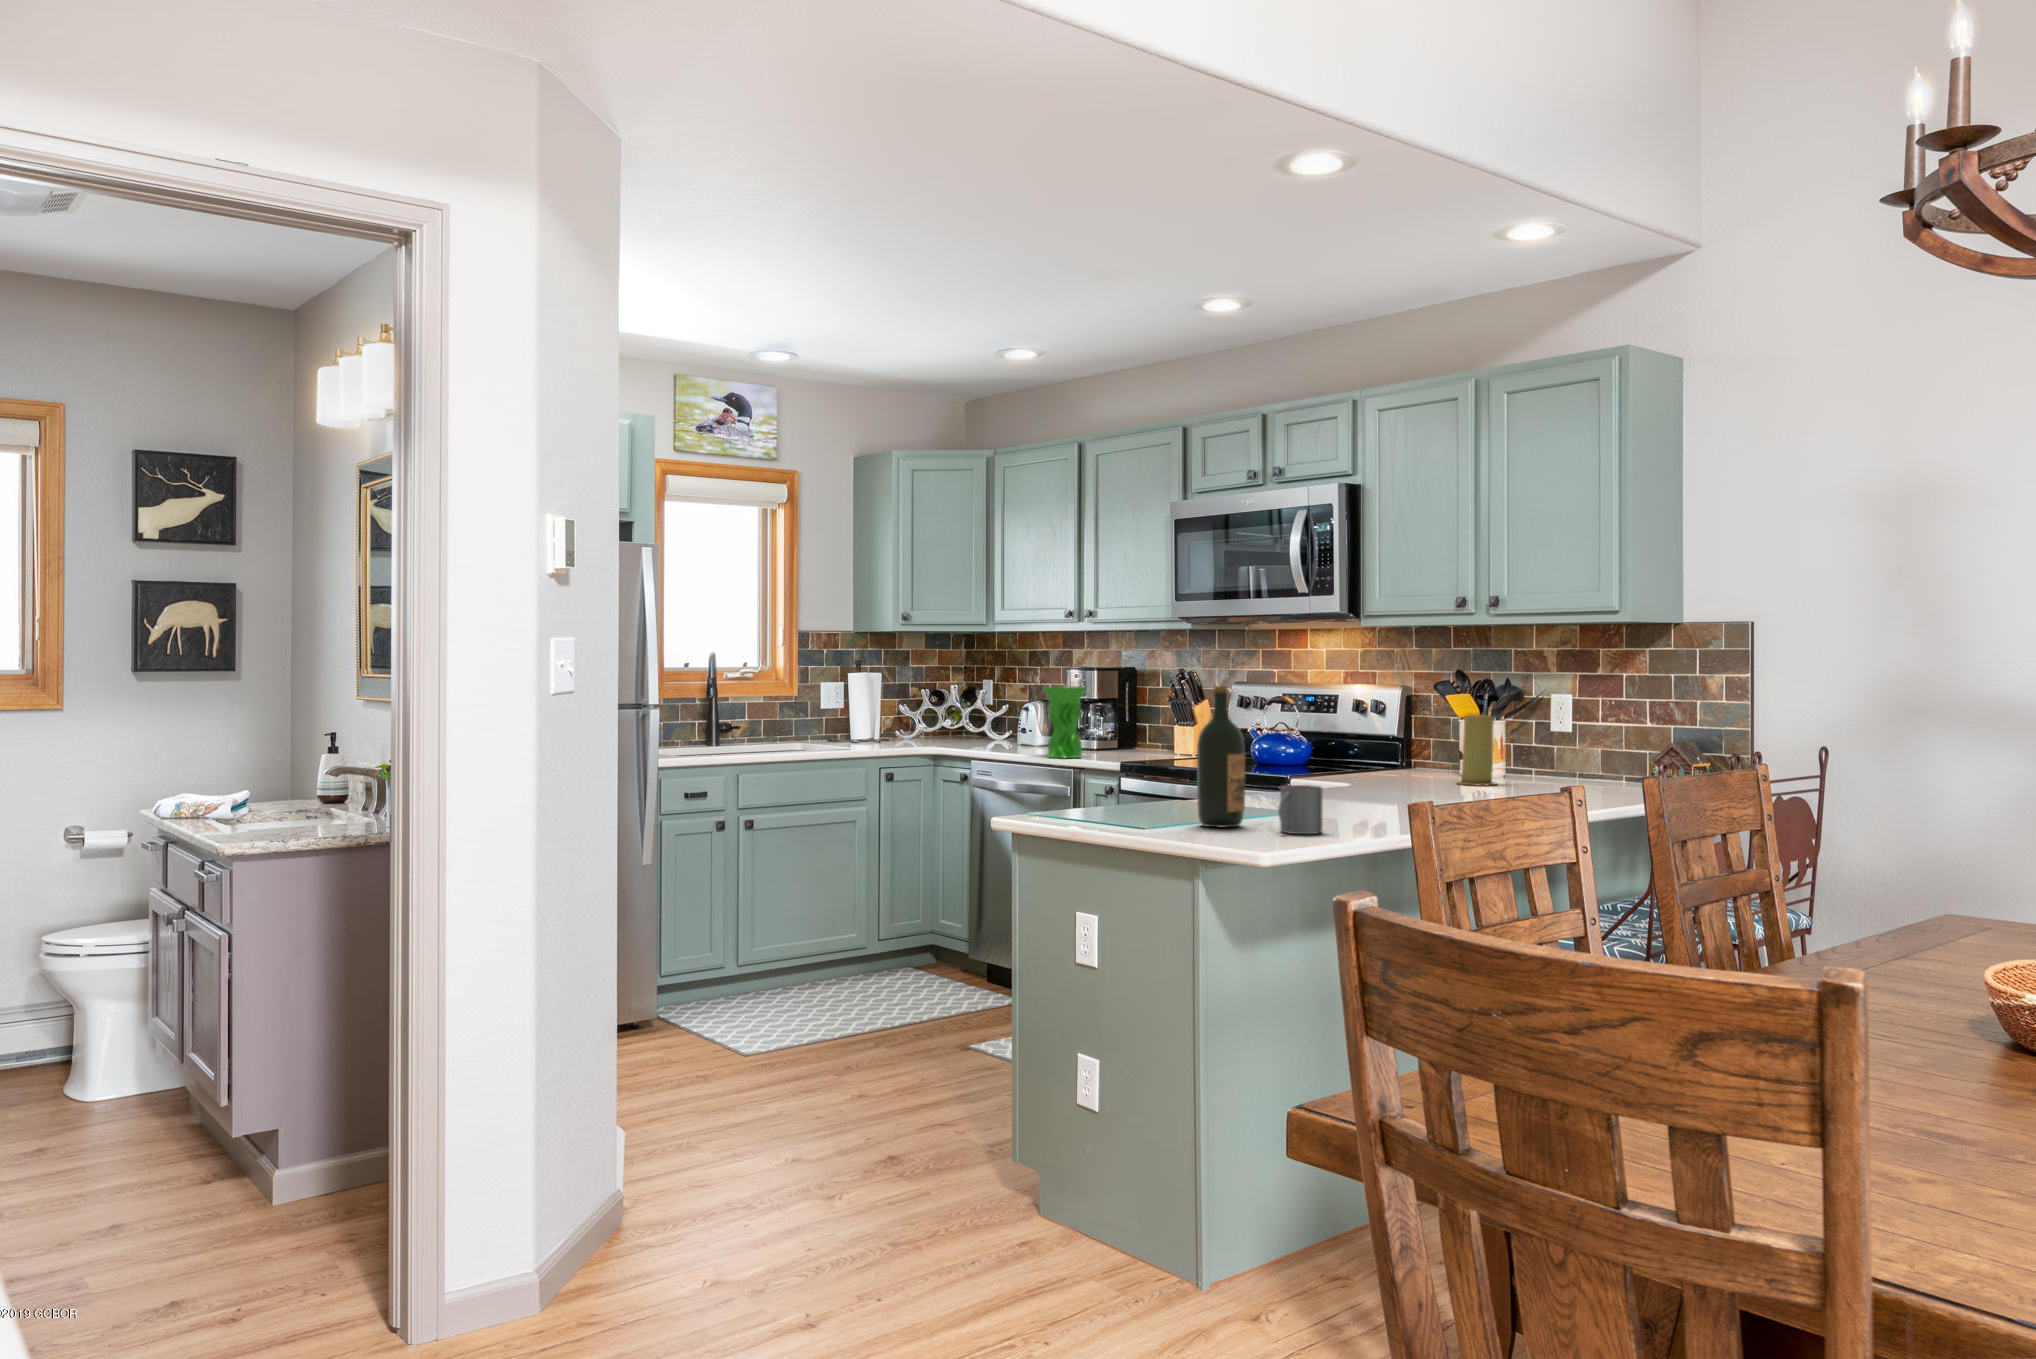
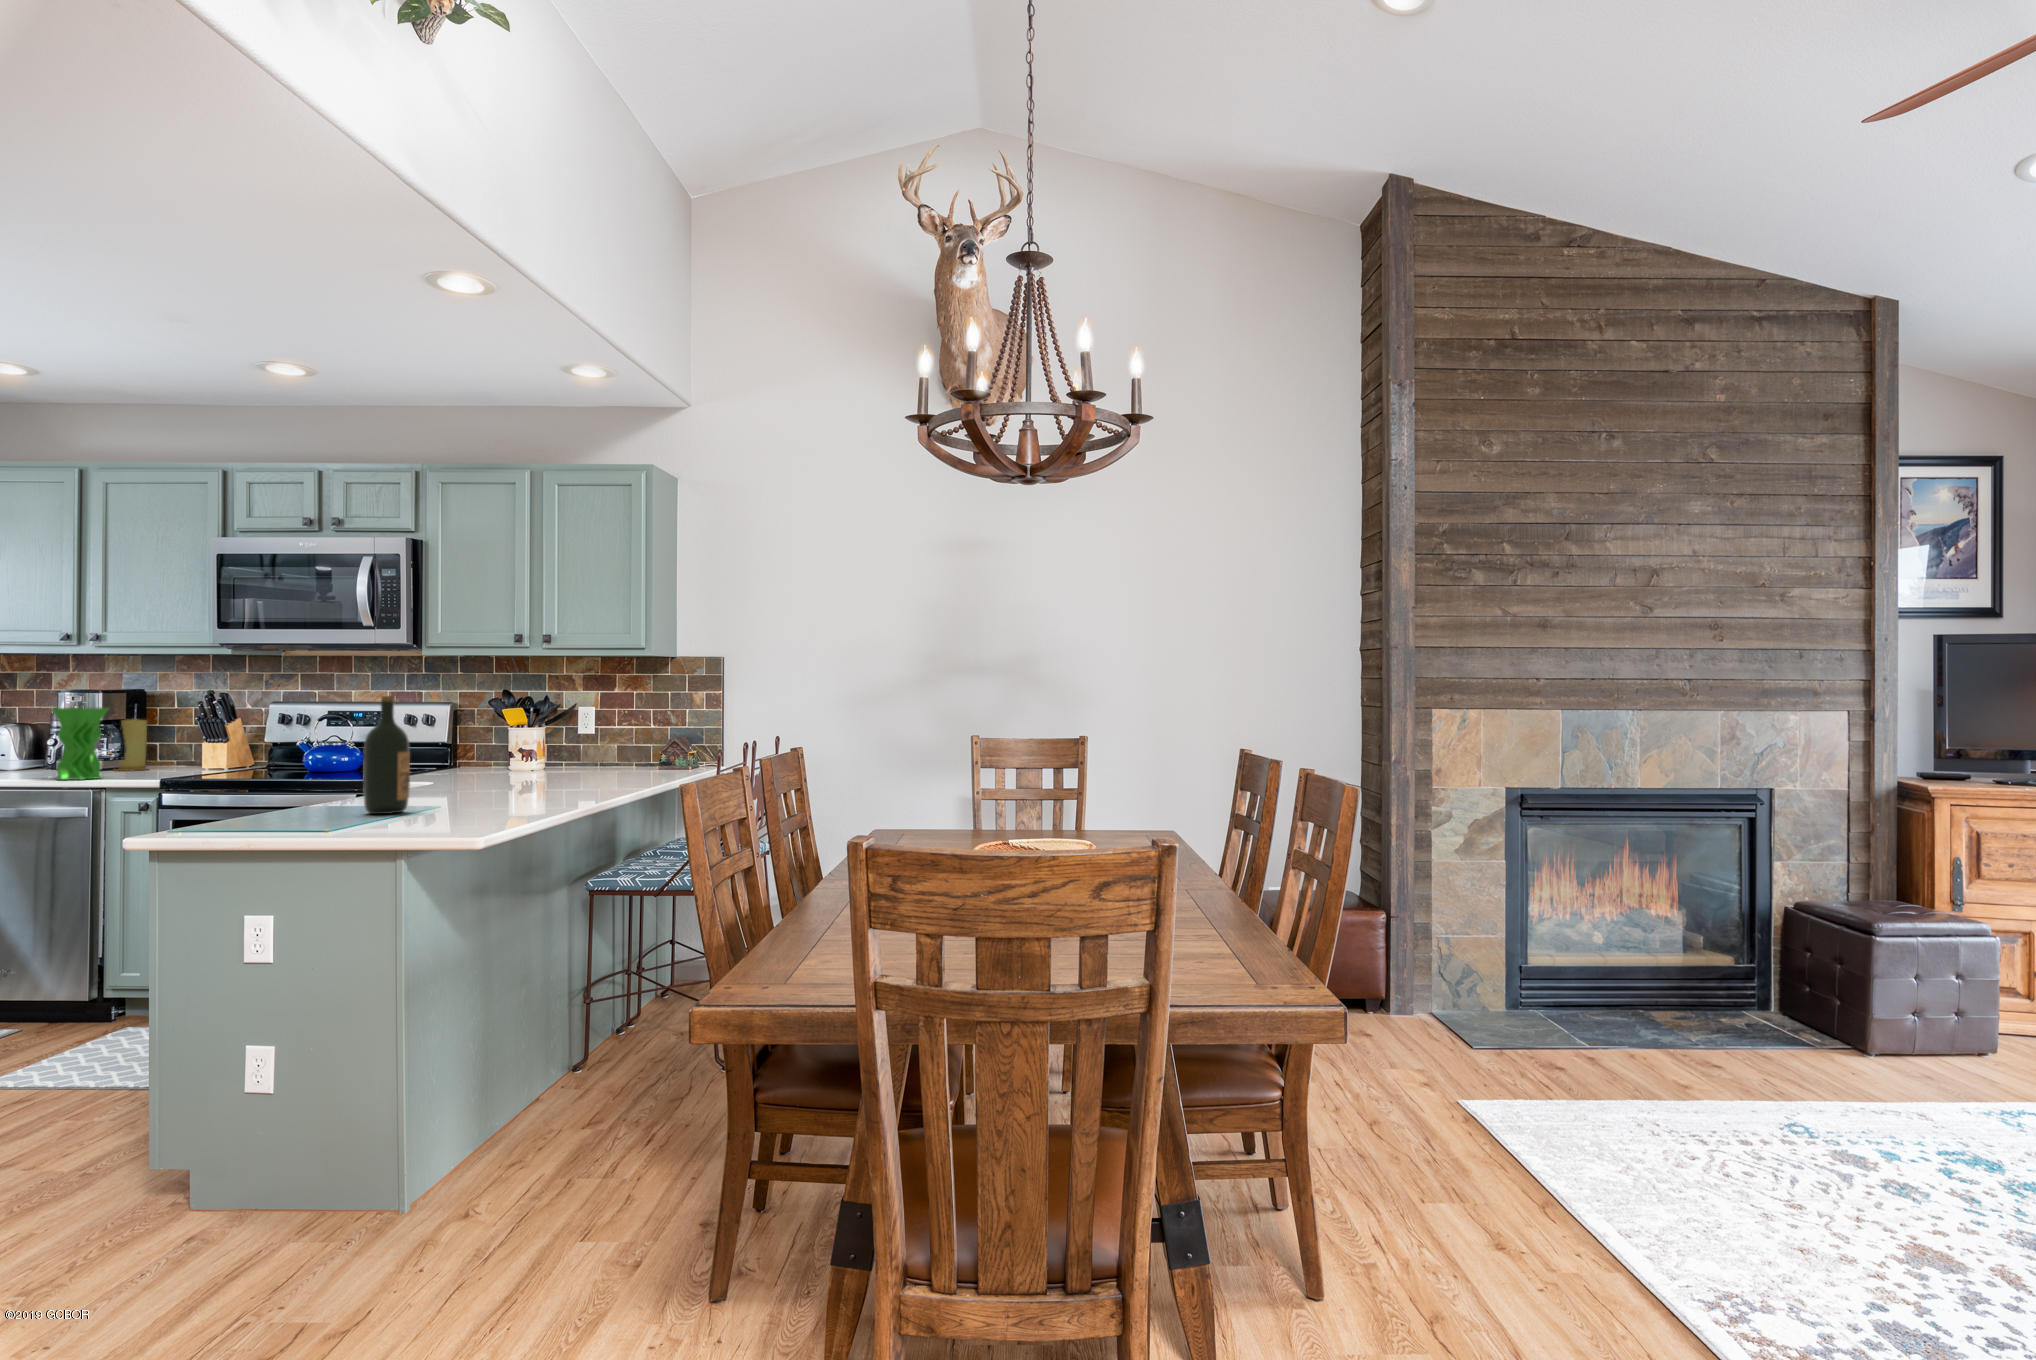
candle: present [1458,714,1496,786] -> present [117,719,147,771]
mug: present [1278,785,1323,834] -> none [446,774,483,813]

